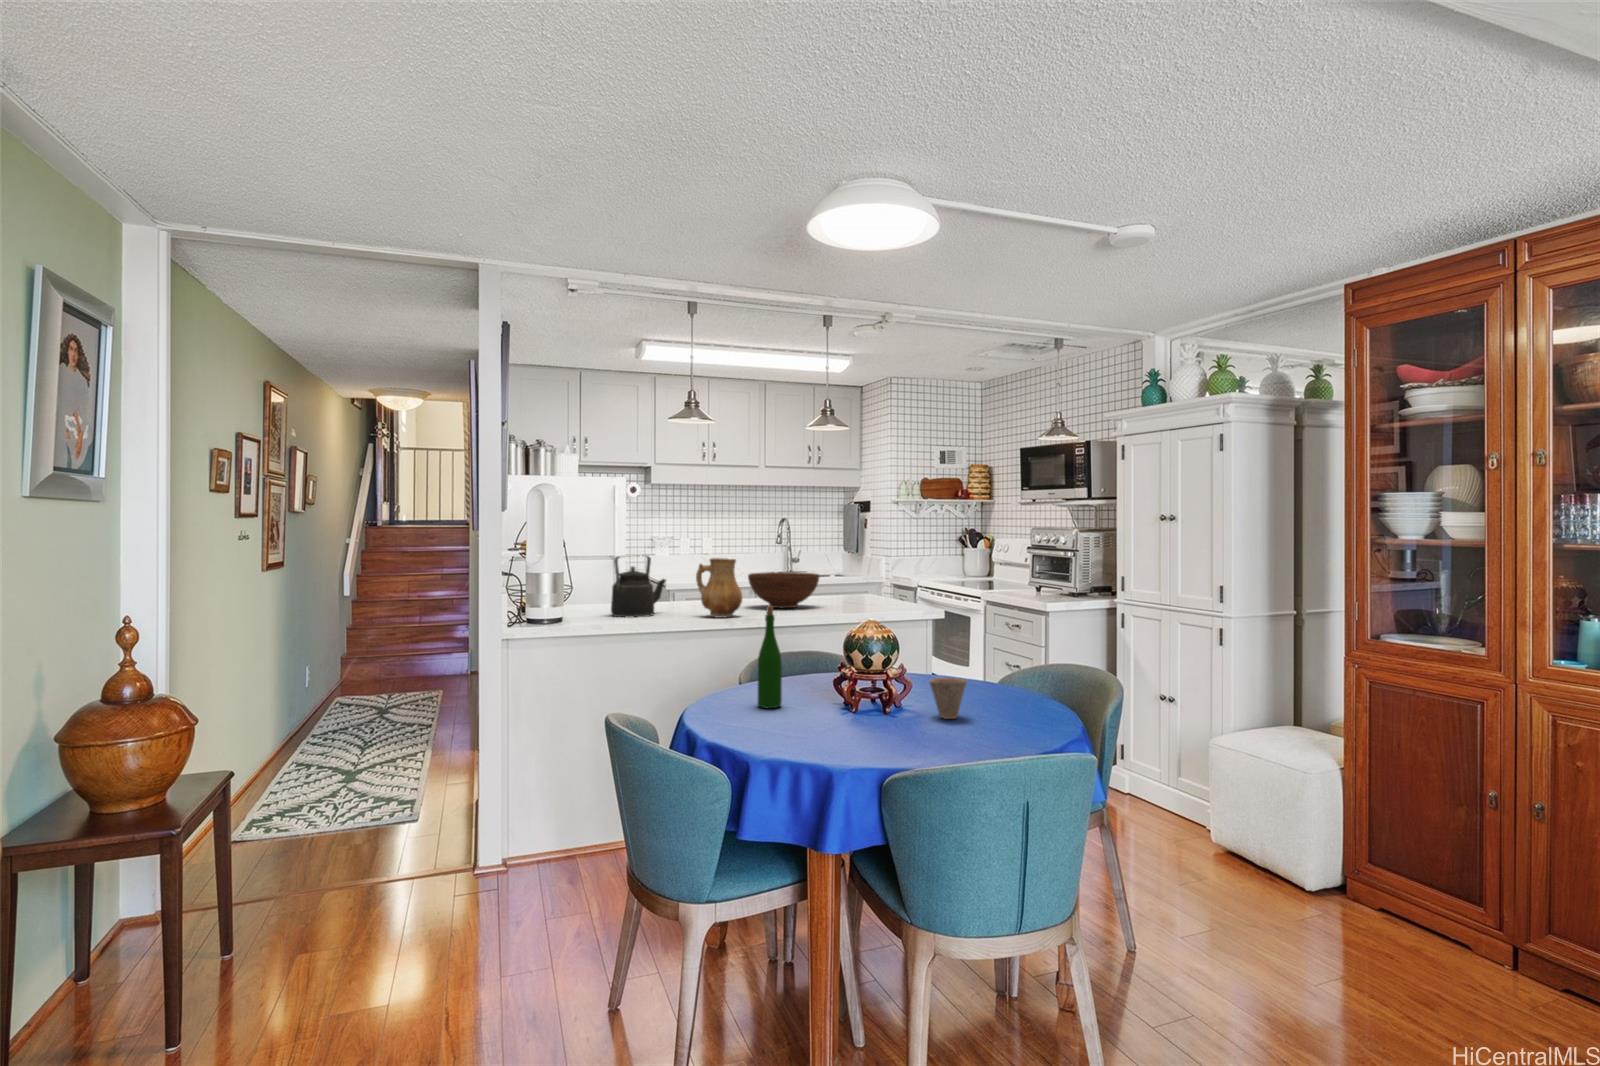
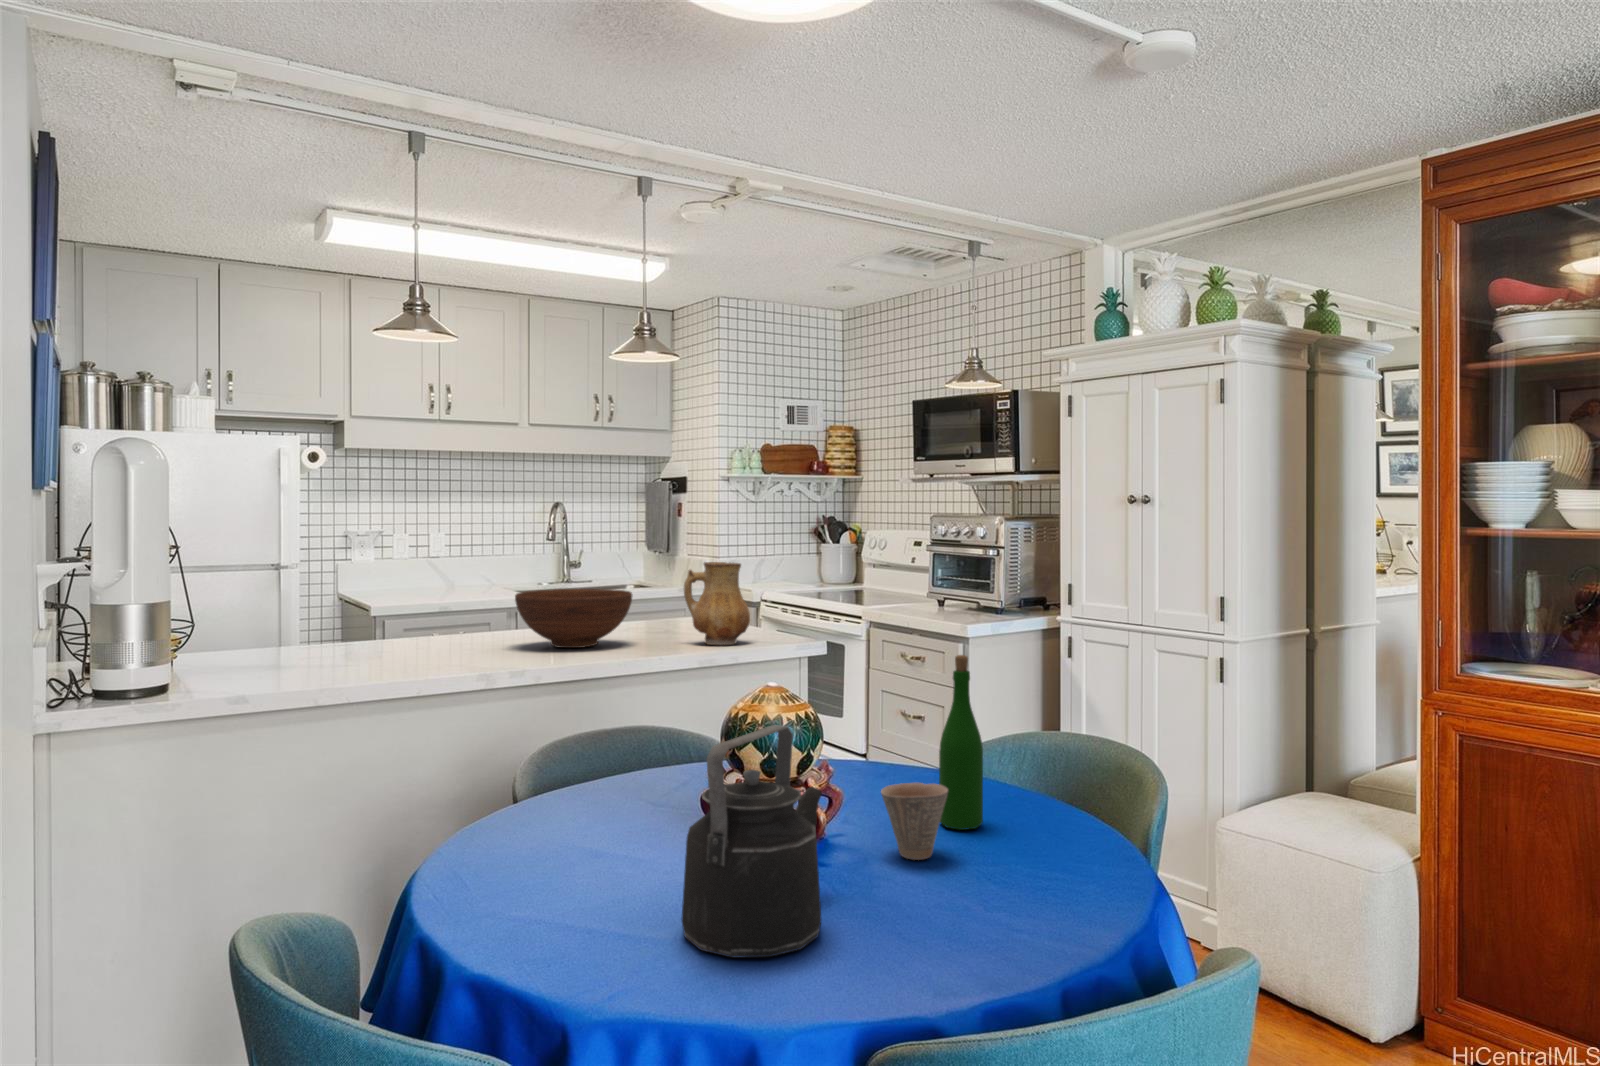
kettle: present [611,555,666,617] -> present [682,725,822,958]
ceramic pitcher: present [696,558,742,618] -> present [684,562,750,645]
wine bottle: present [758,605,782,708] -> present [939,655,983,830]

